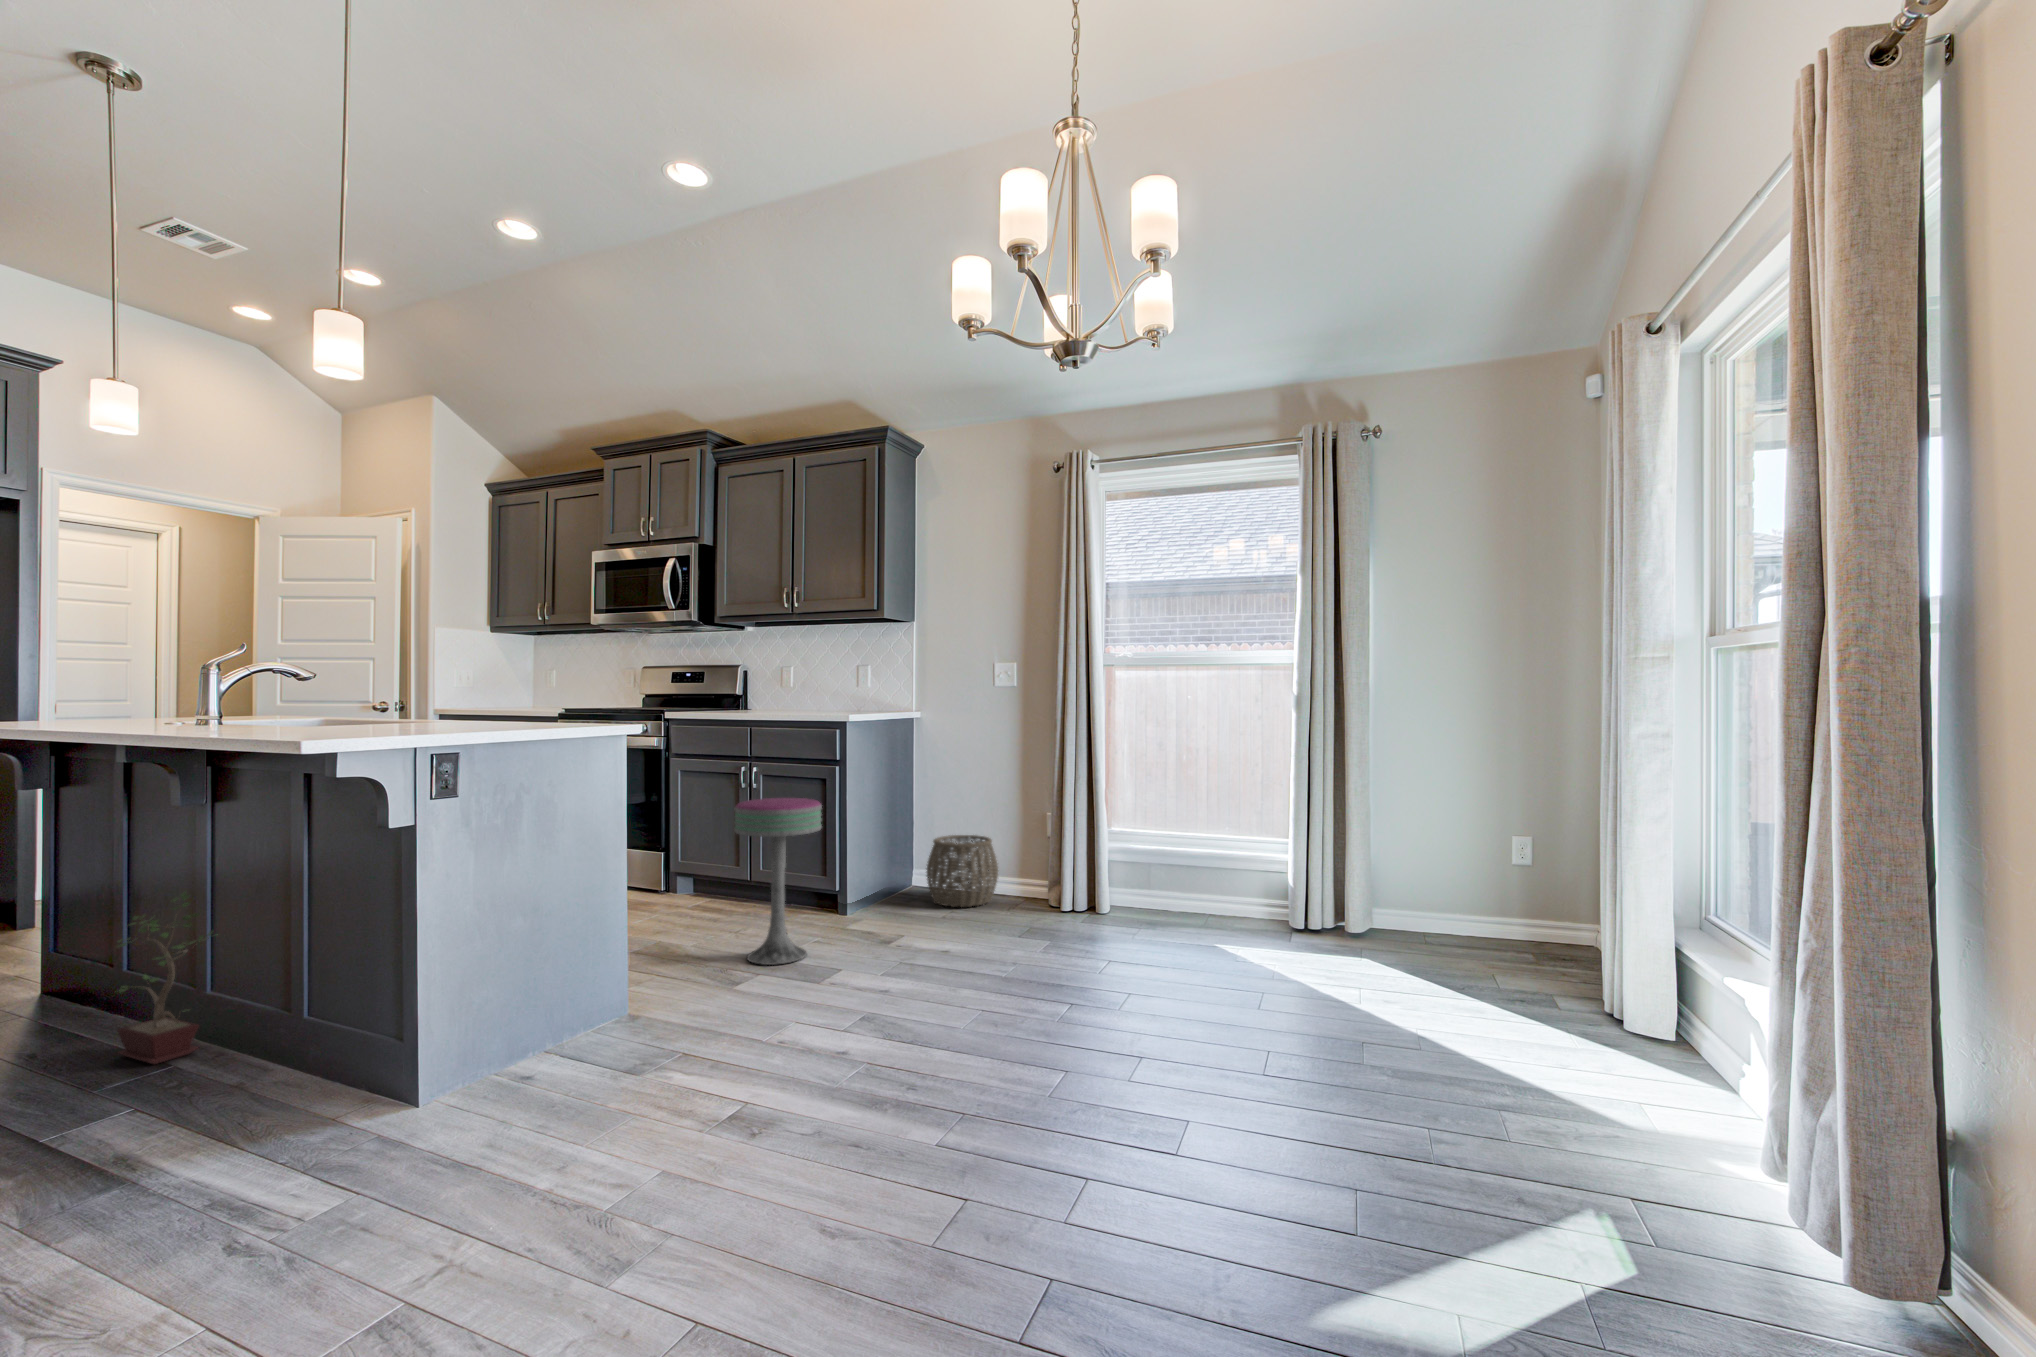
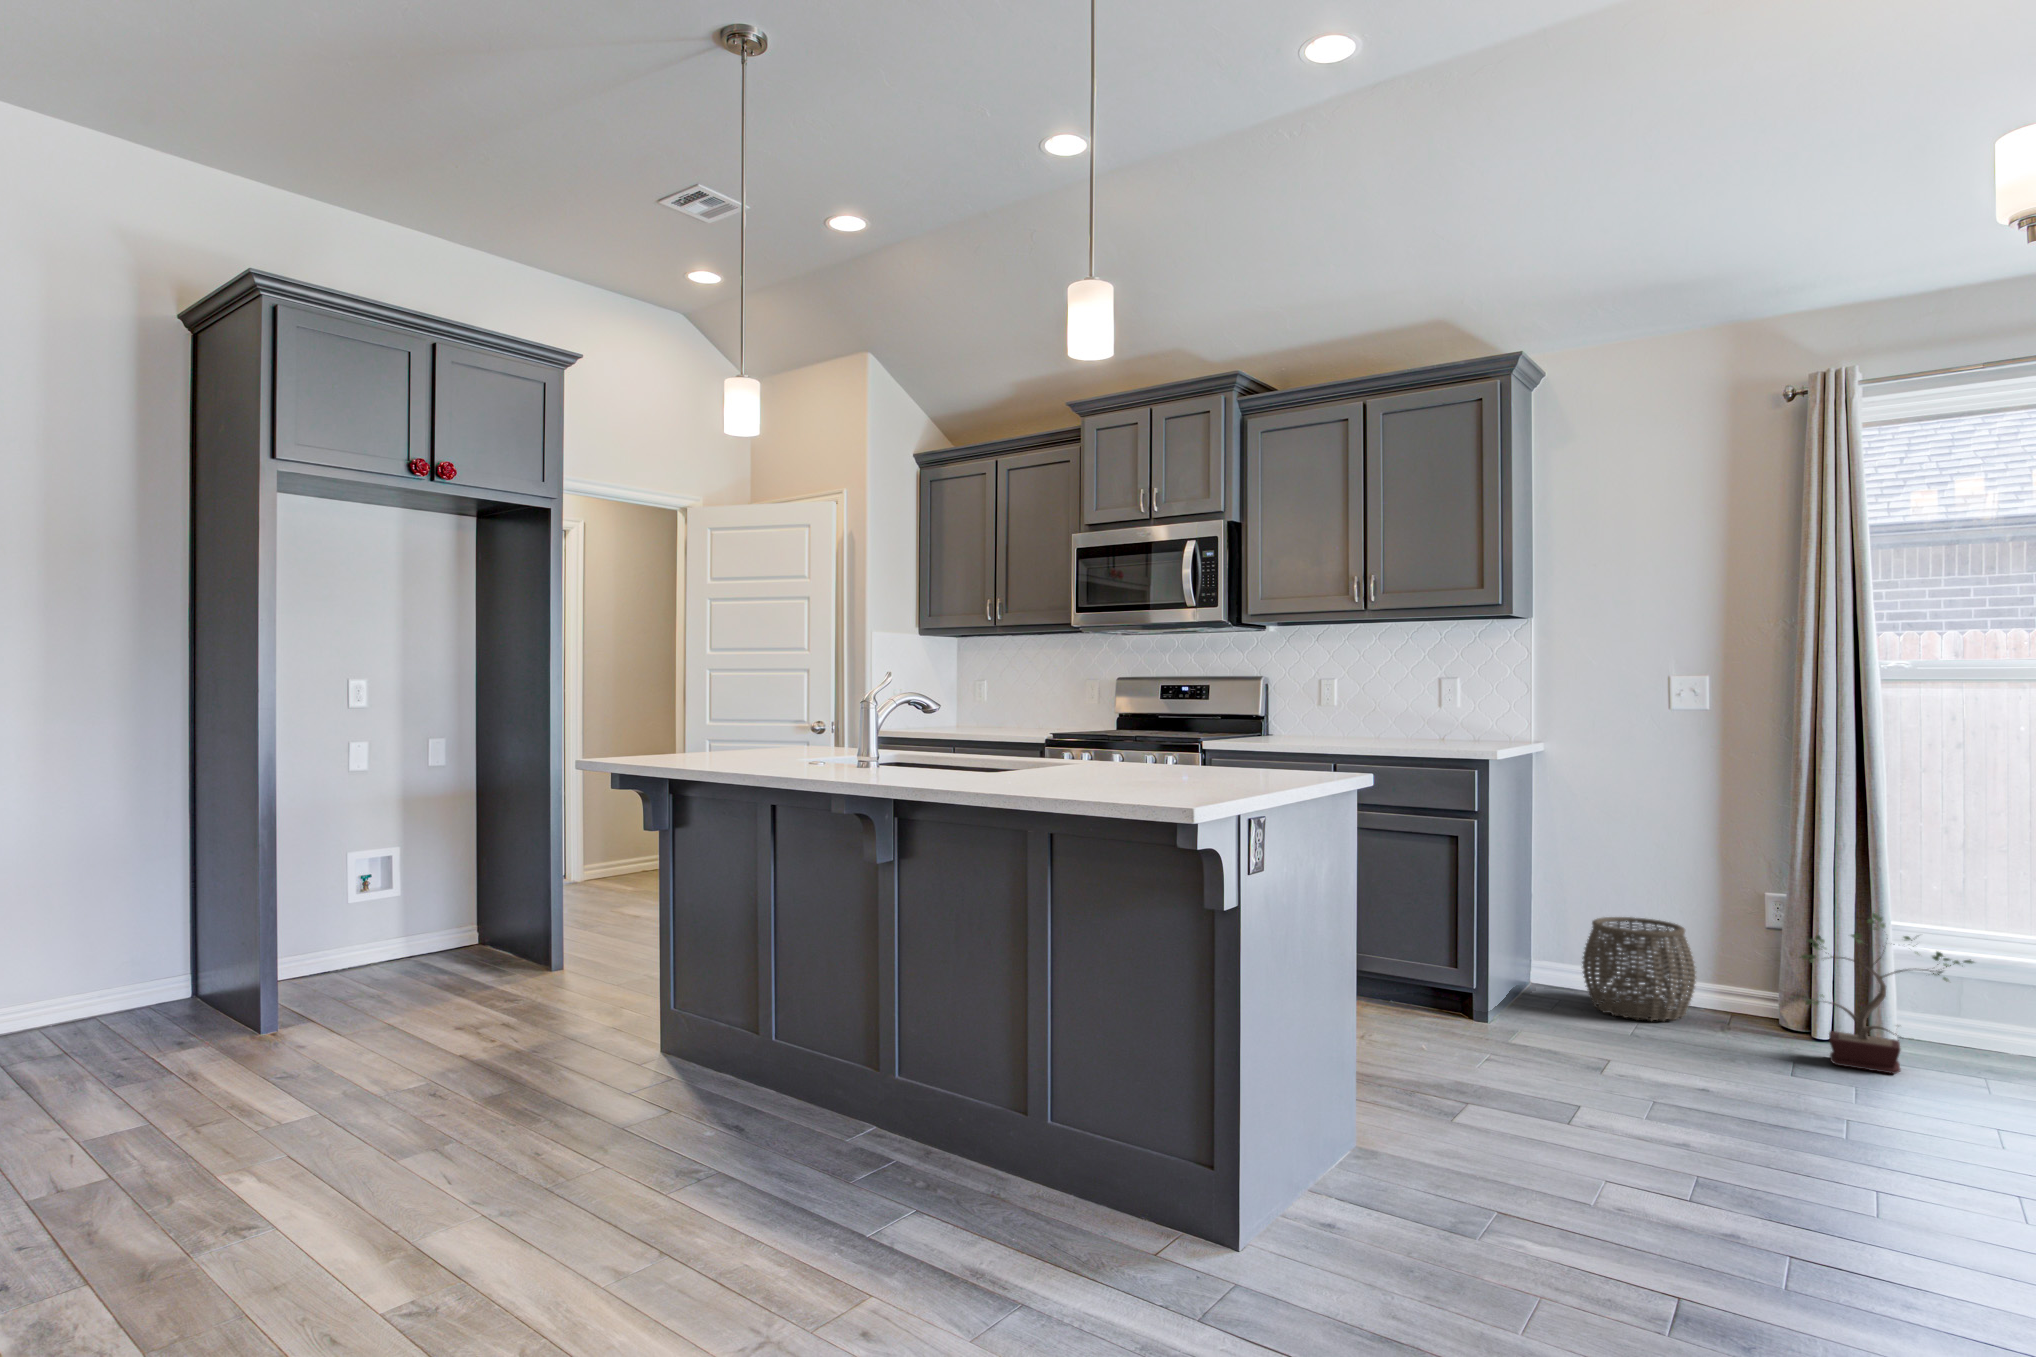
bar stool: present [734,798,822,965] -> none [1416,866,1538,1093]
potted plant: present [118,891,213,1064] -> present [1800,913,1973,1074]

